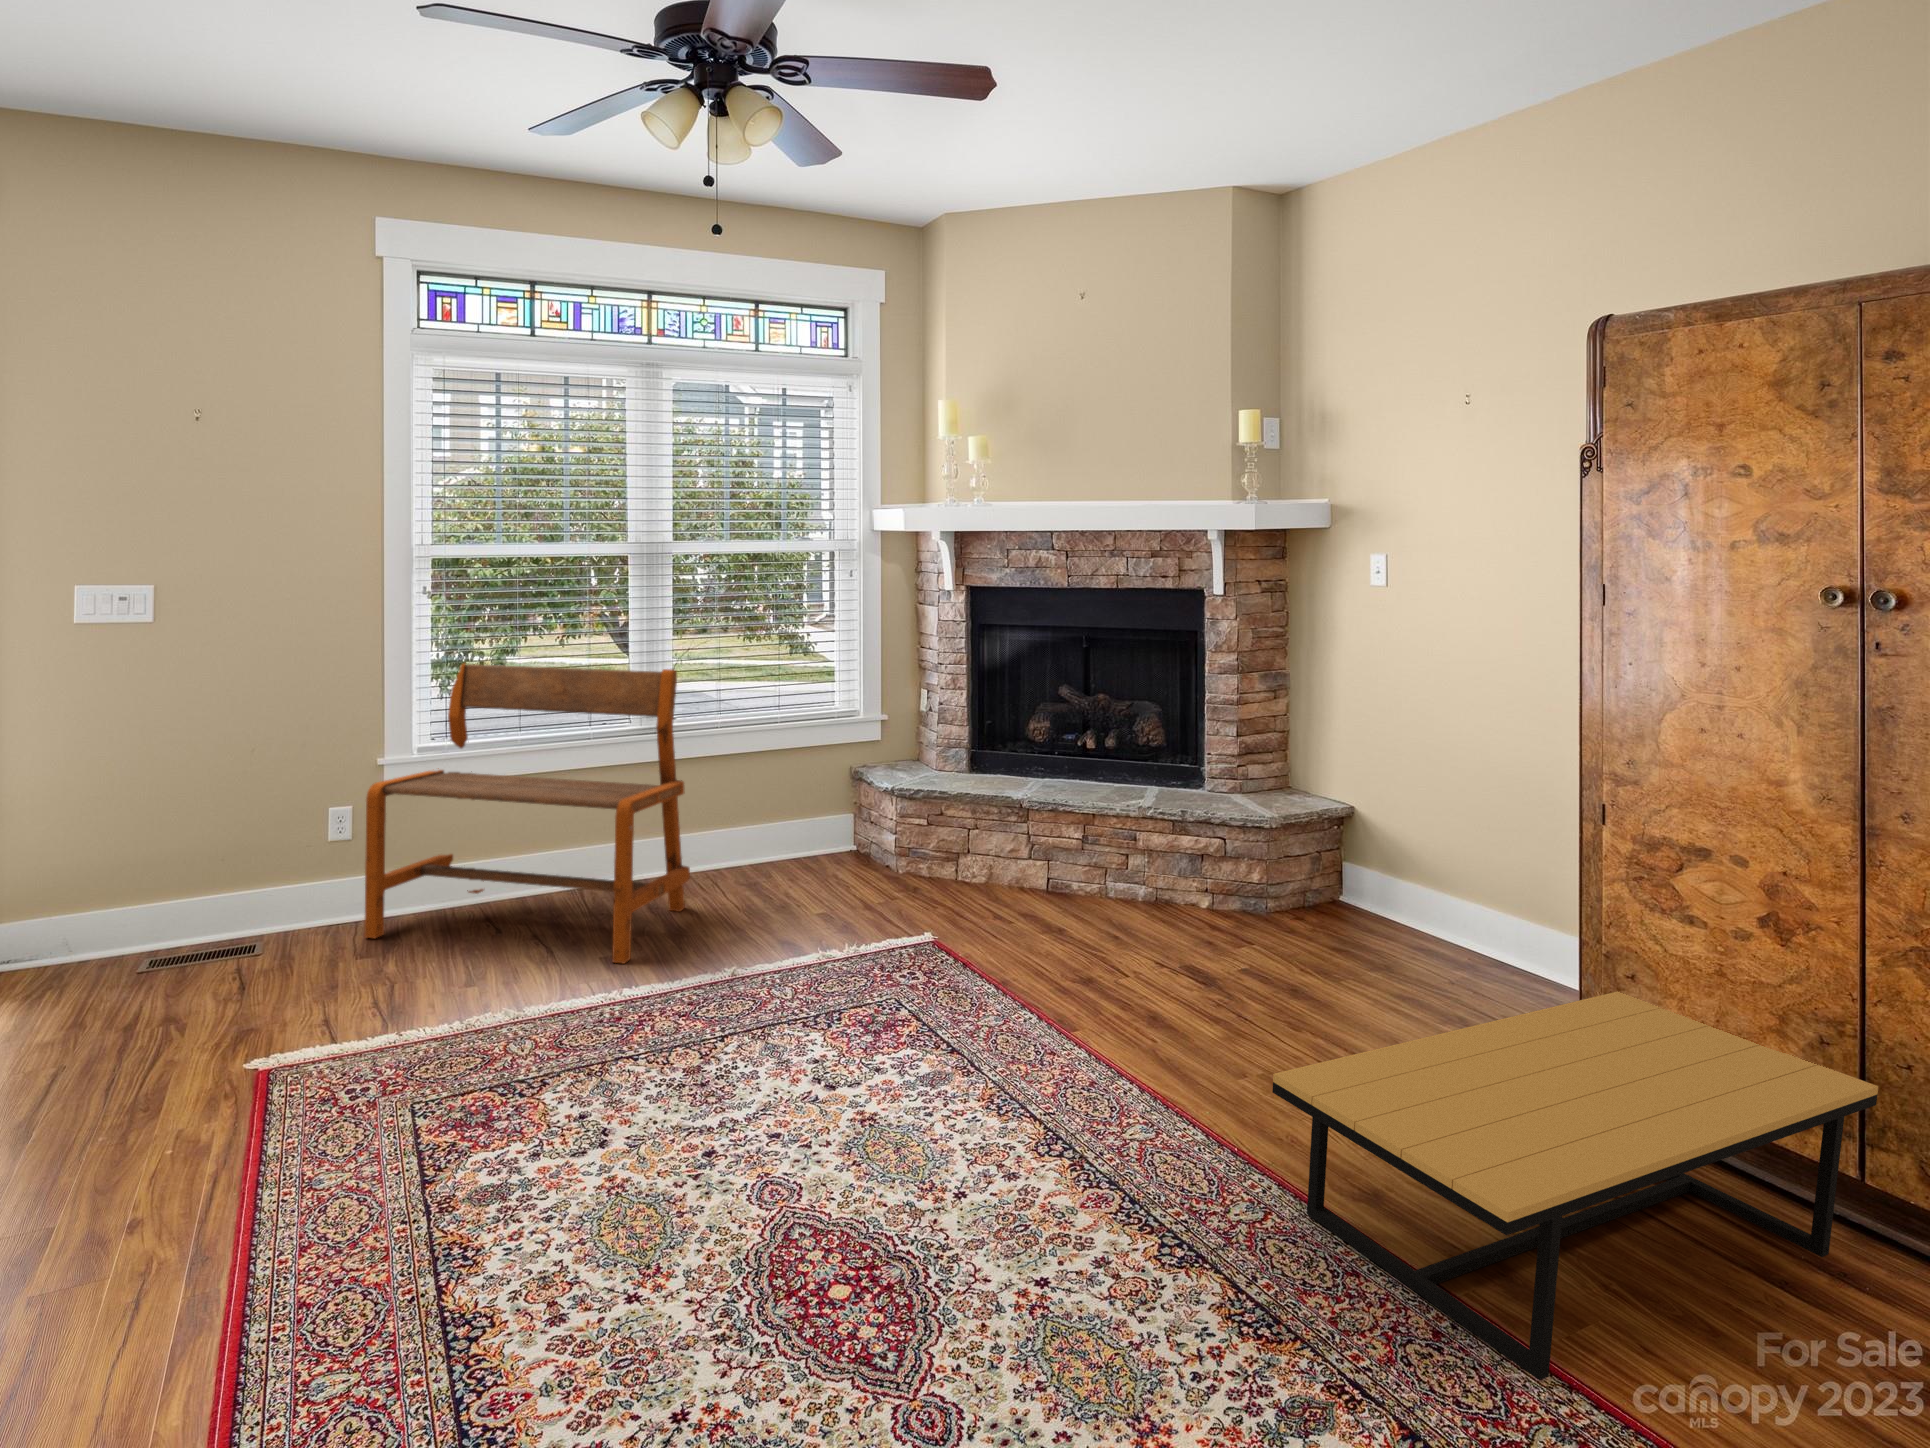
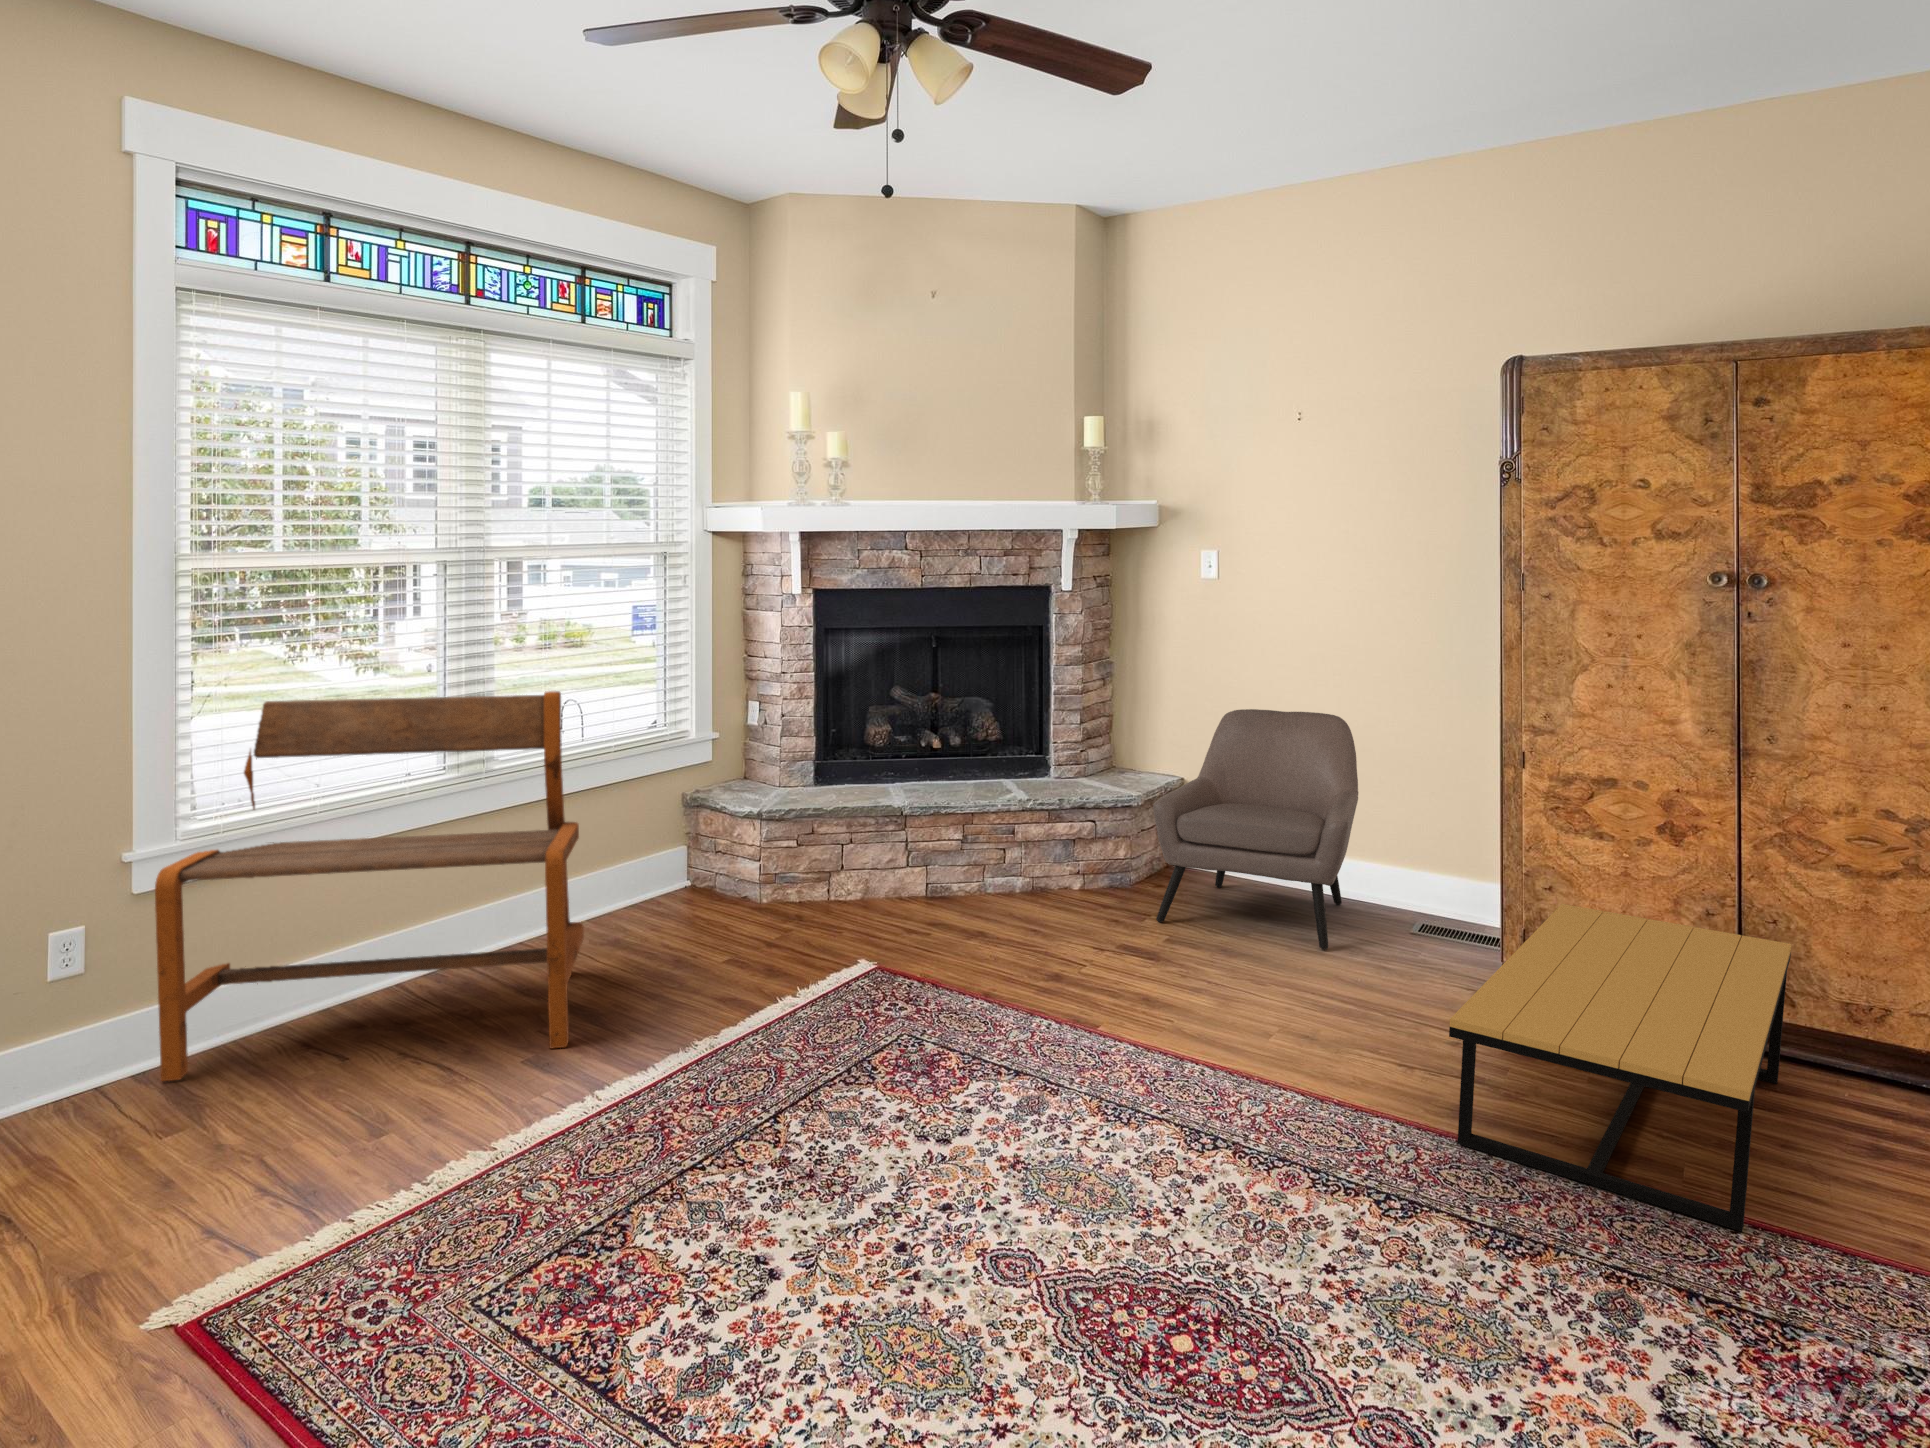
armchair: none [1238,733,1503,1005] -> present [1153,709,1358,950]

